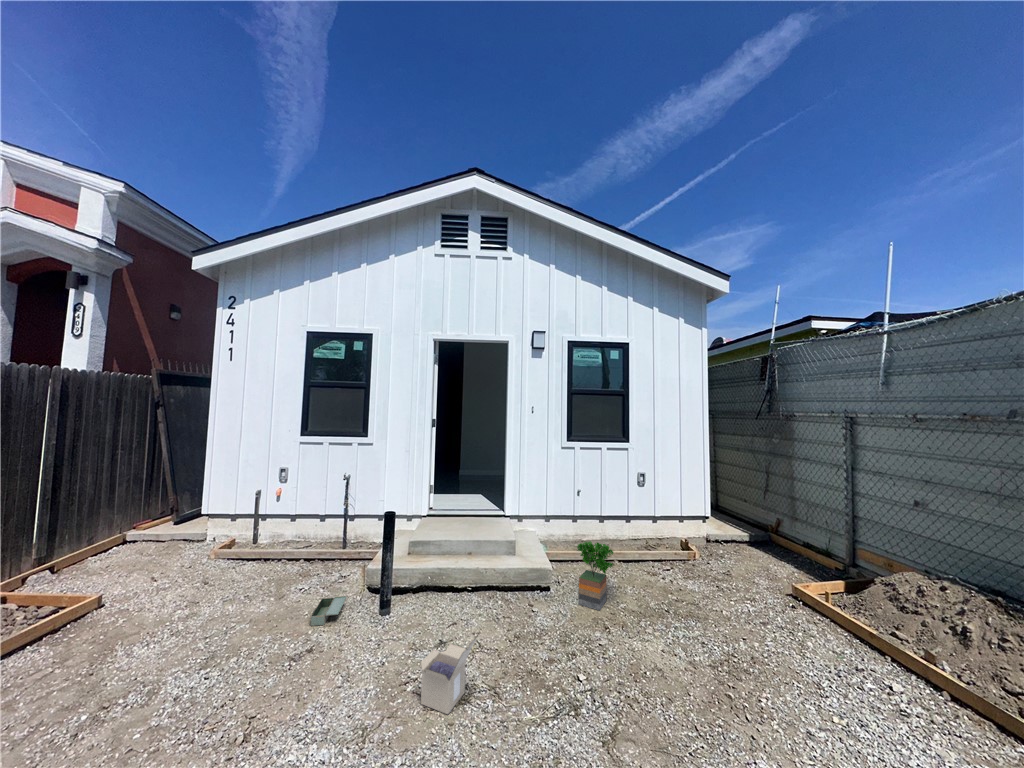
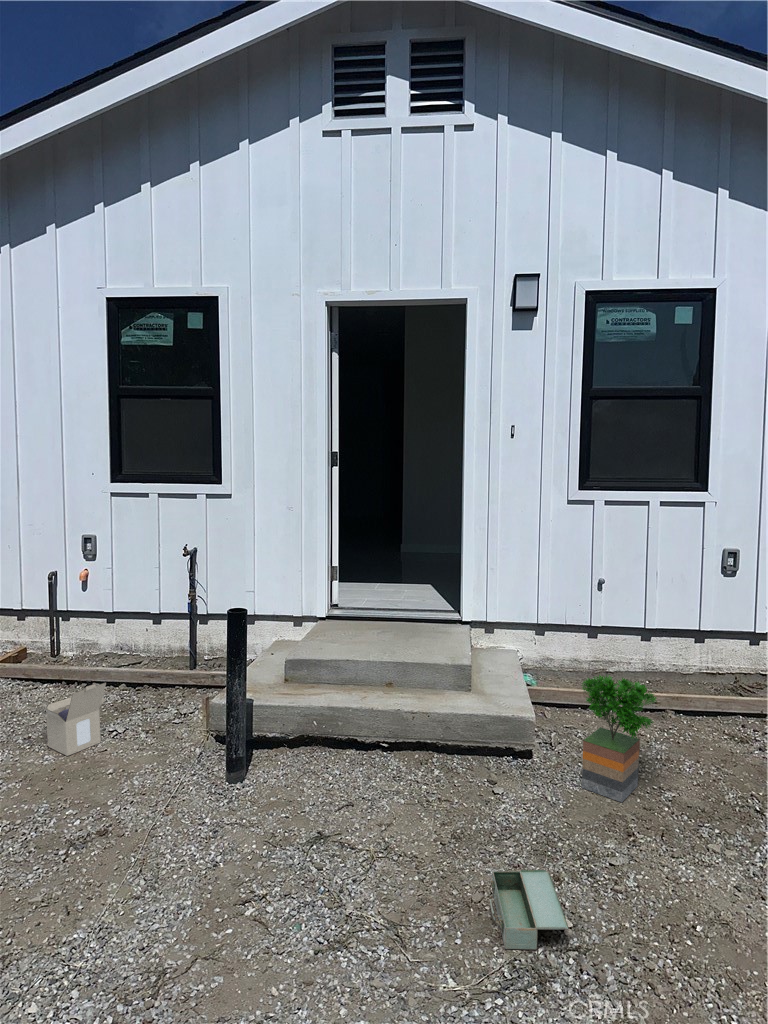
toolbox: present [311,596,347,626] -> present [490,870,568,950]
cardboard box: present [421,638,476,714] -> present [44,682,106,756]

